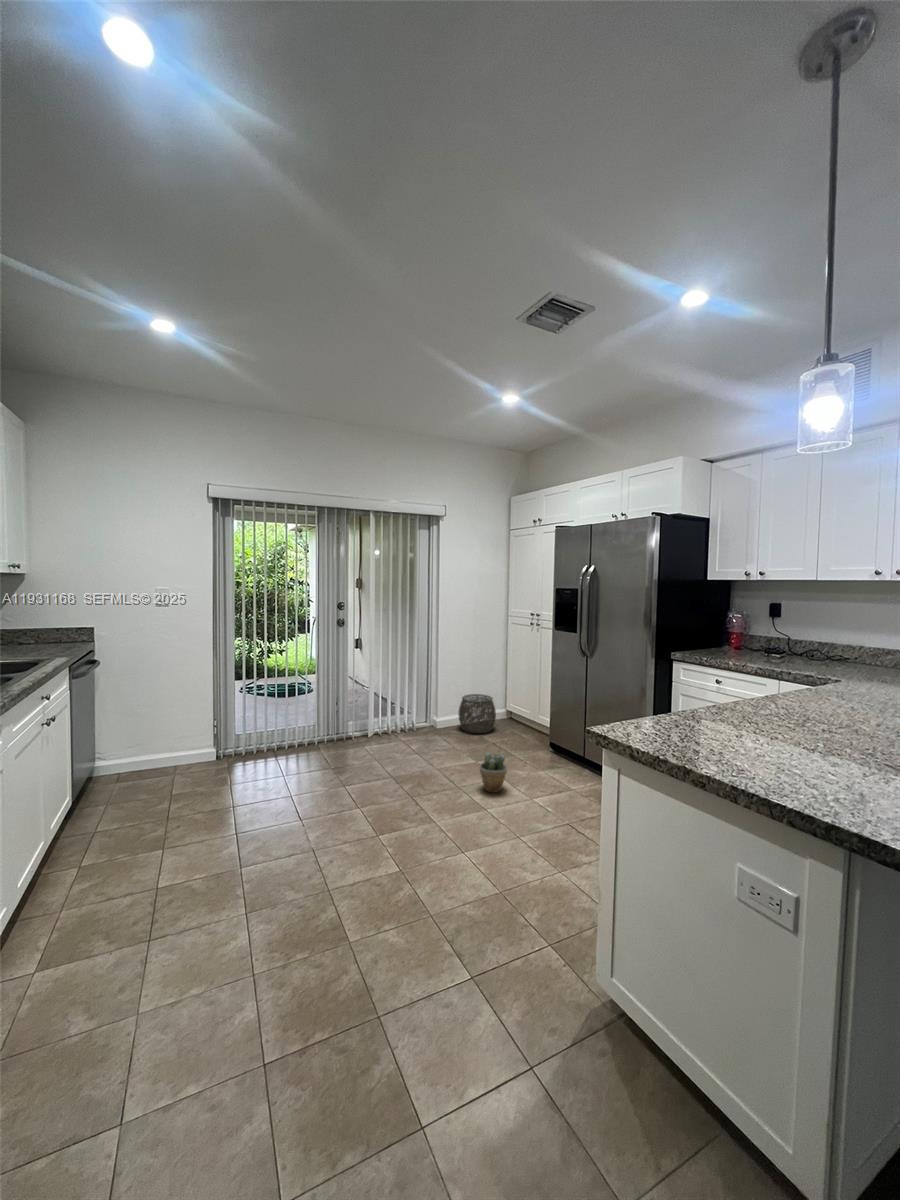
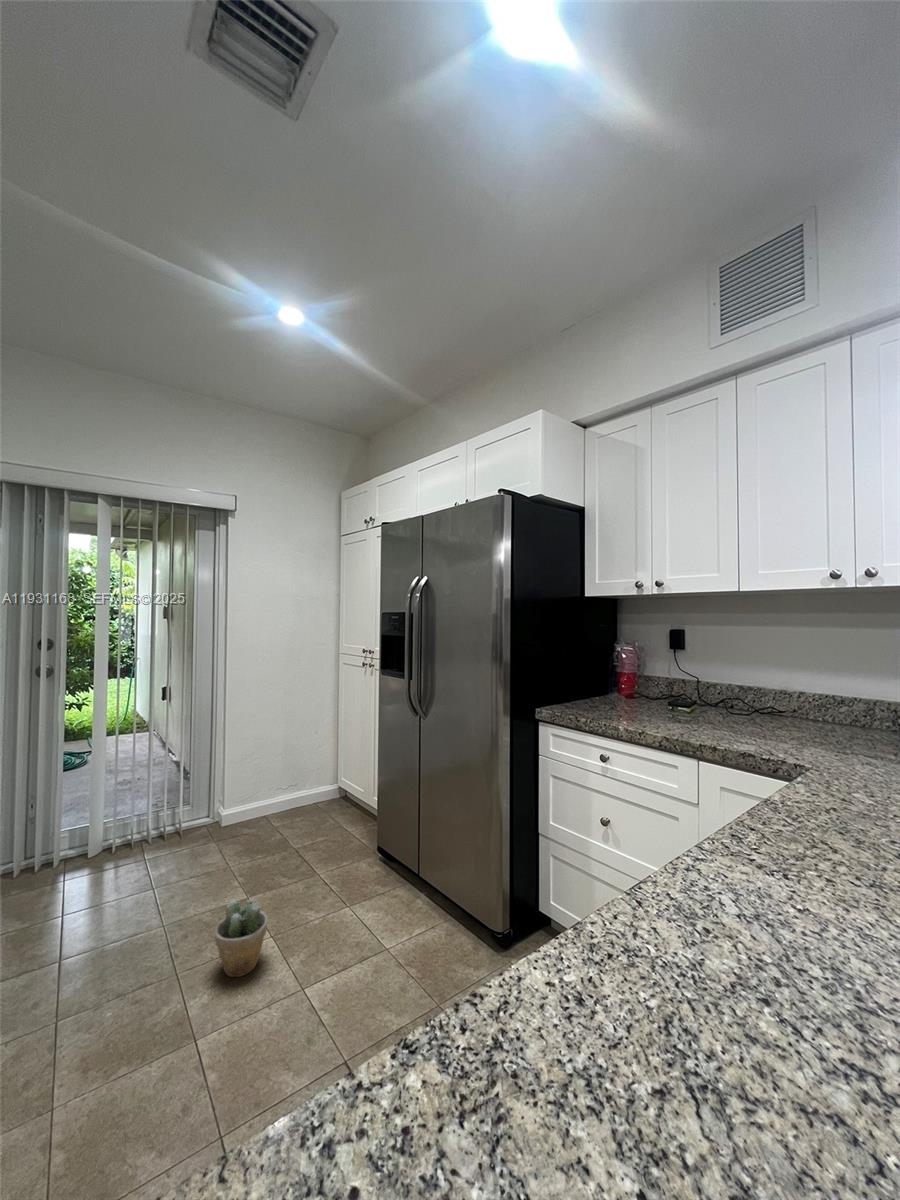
woven basket: present [459,694,496,733] -> none [253,768,312,832]

